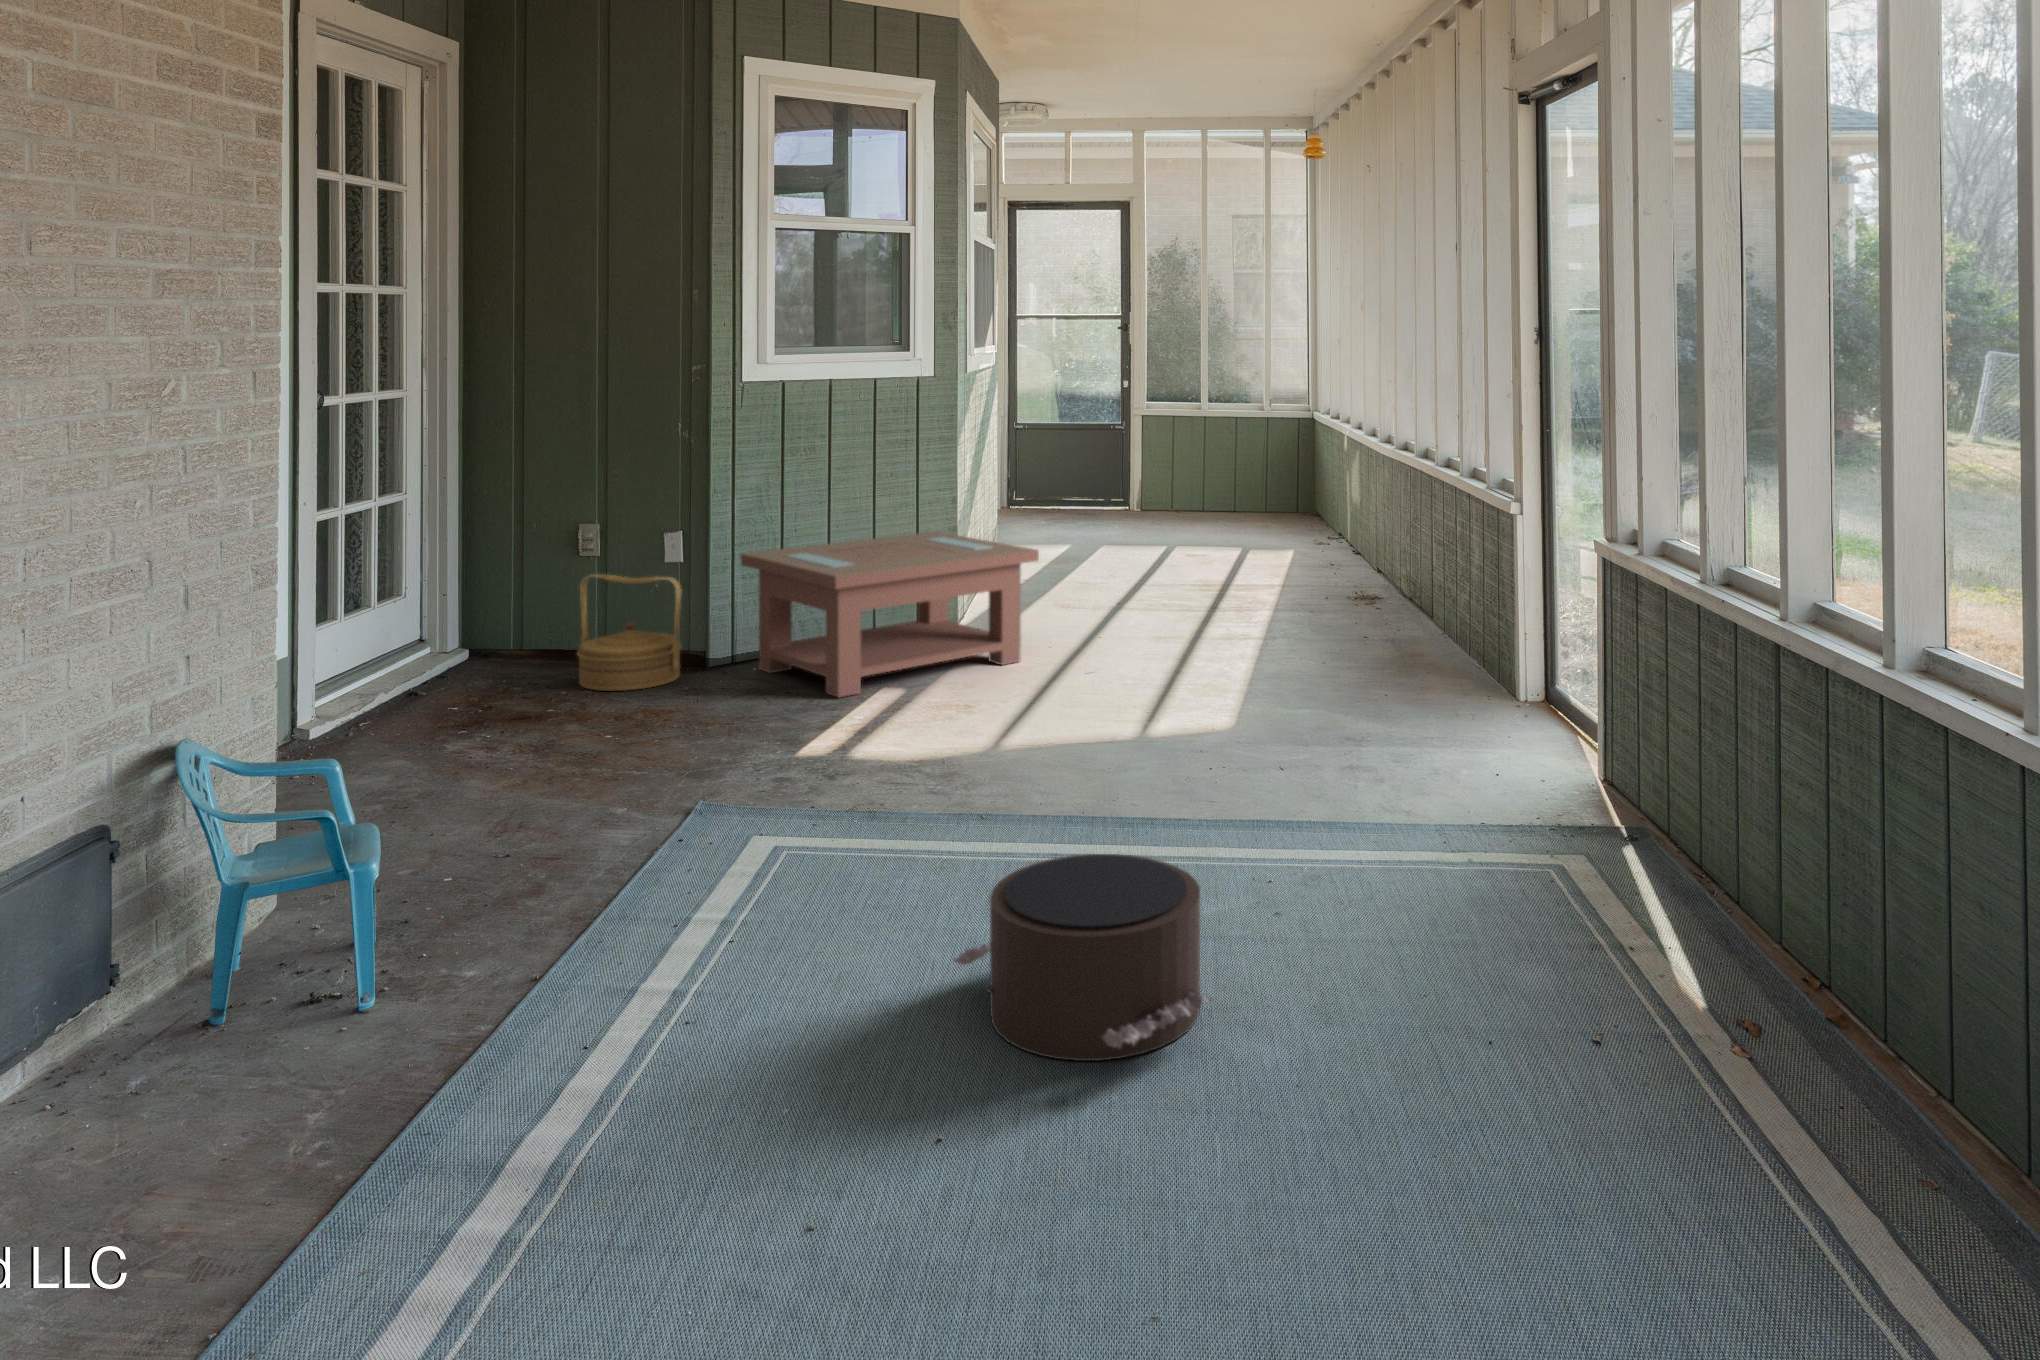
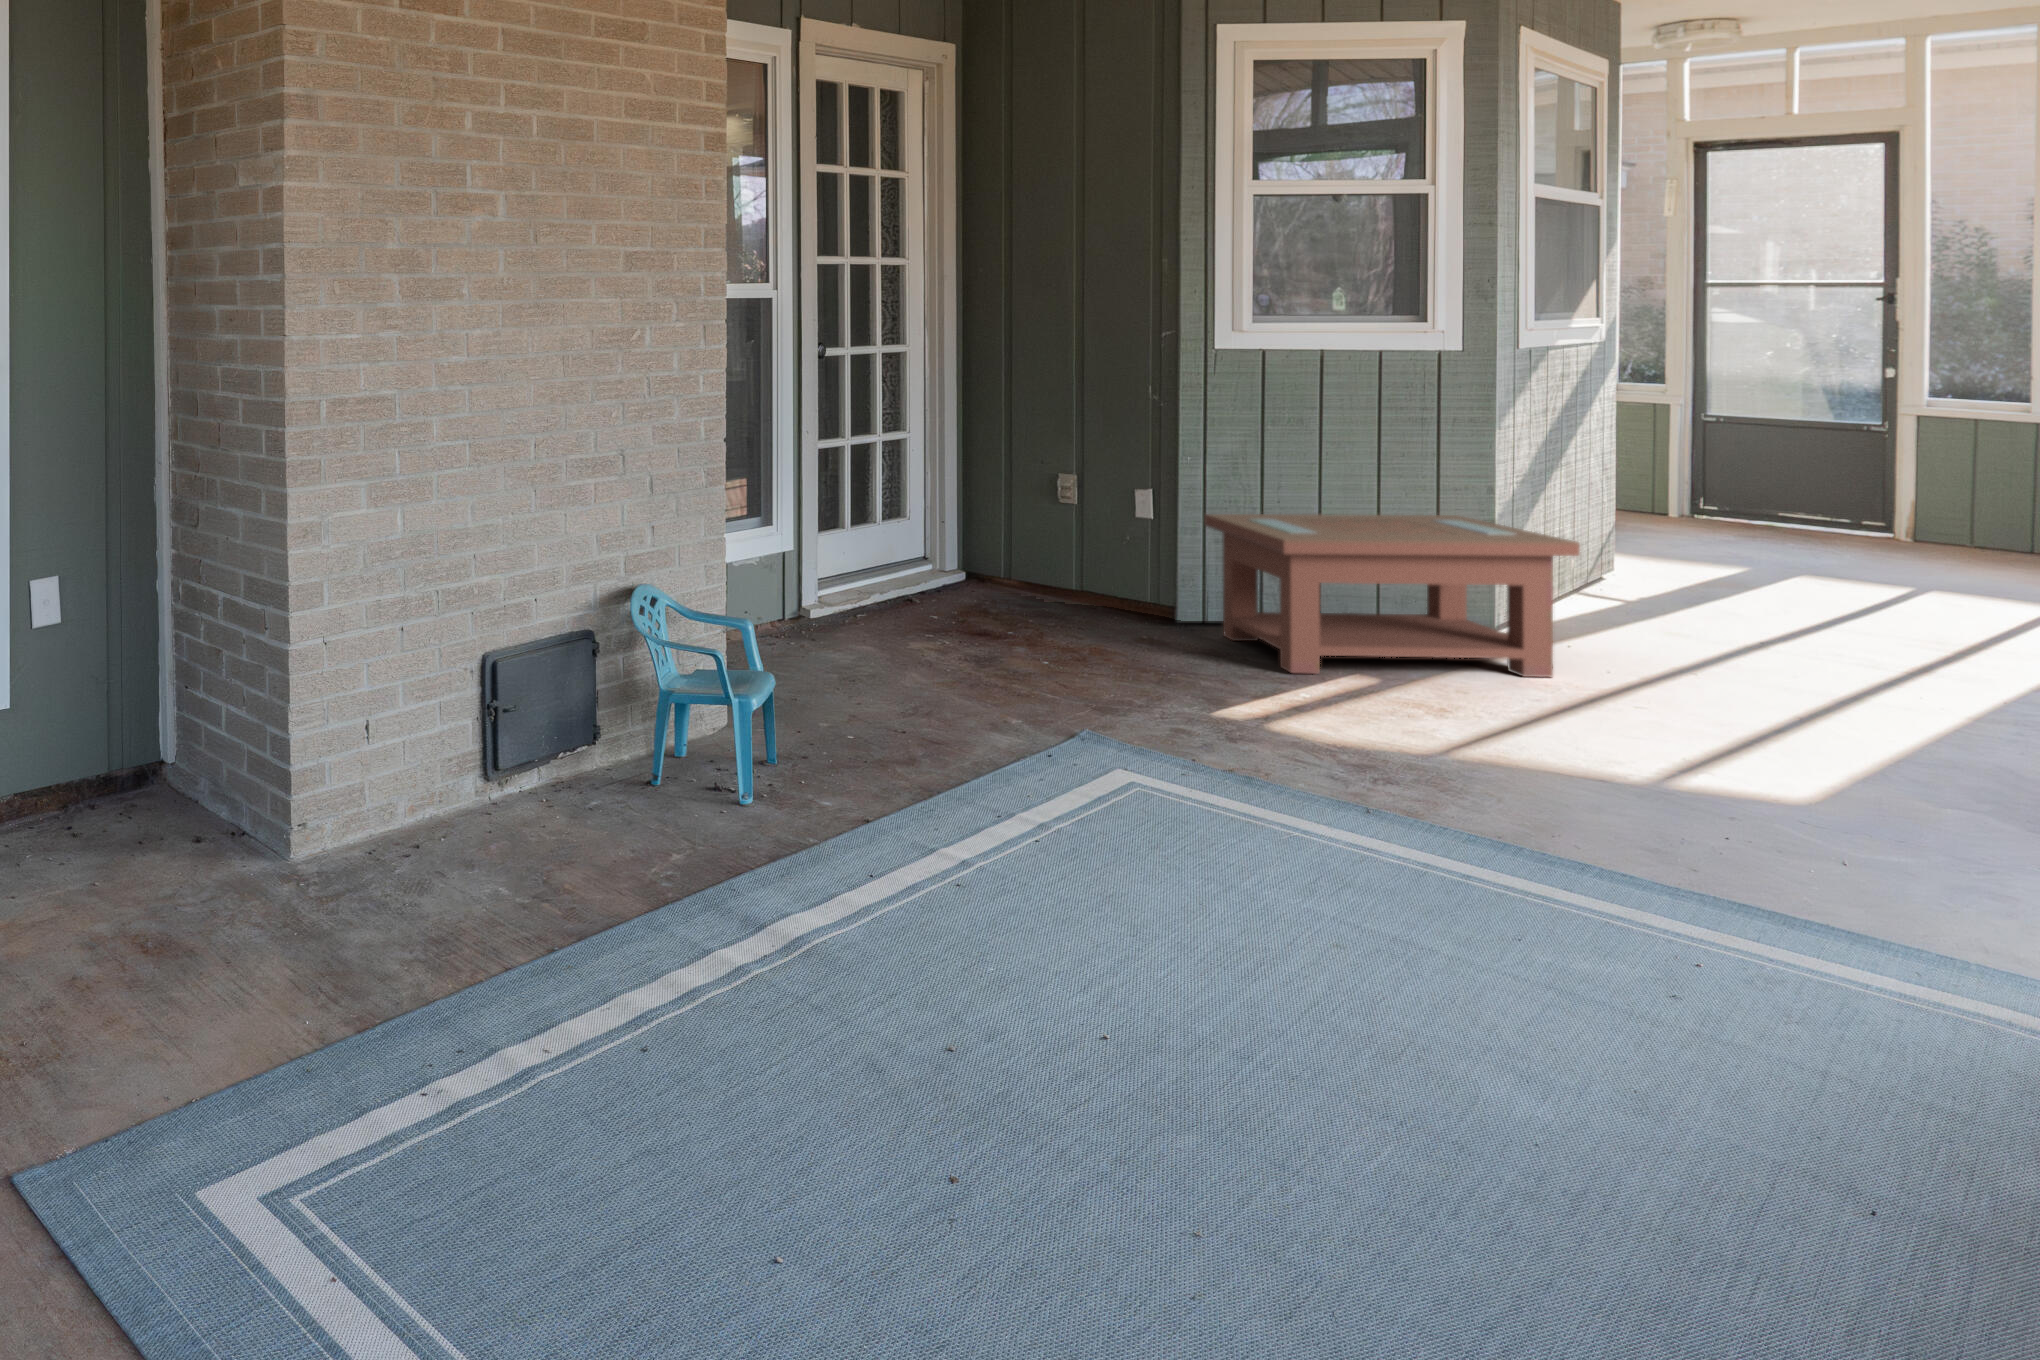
woven basket: present [577,574,682,691] -> none [1042,520,1142,634]
pouf: present [954,854,1210,1061] -> none [1226,837,1545,1086]

